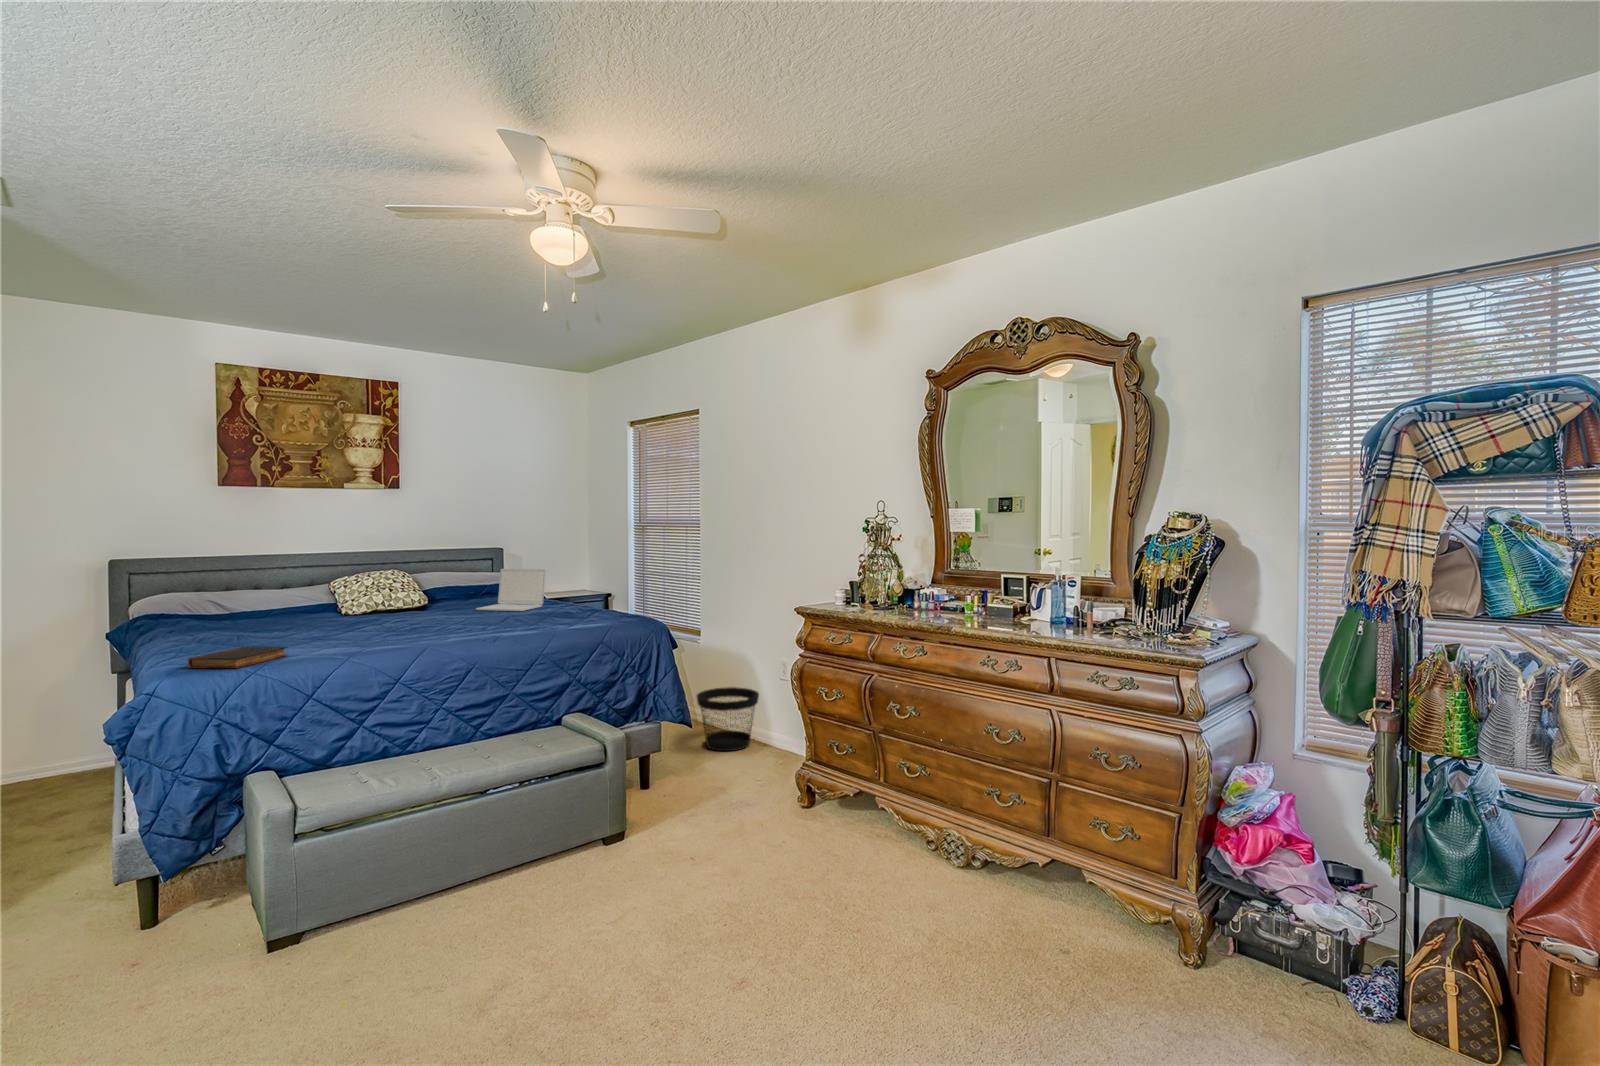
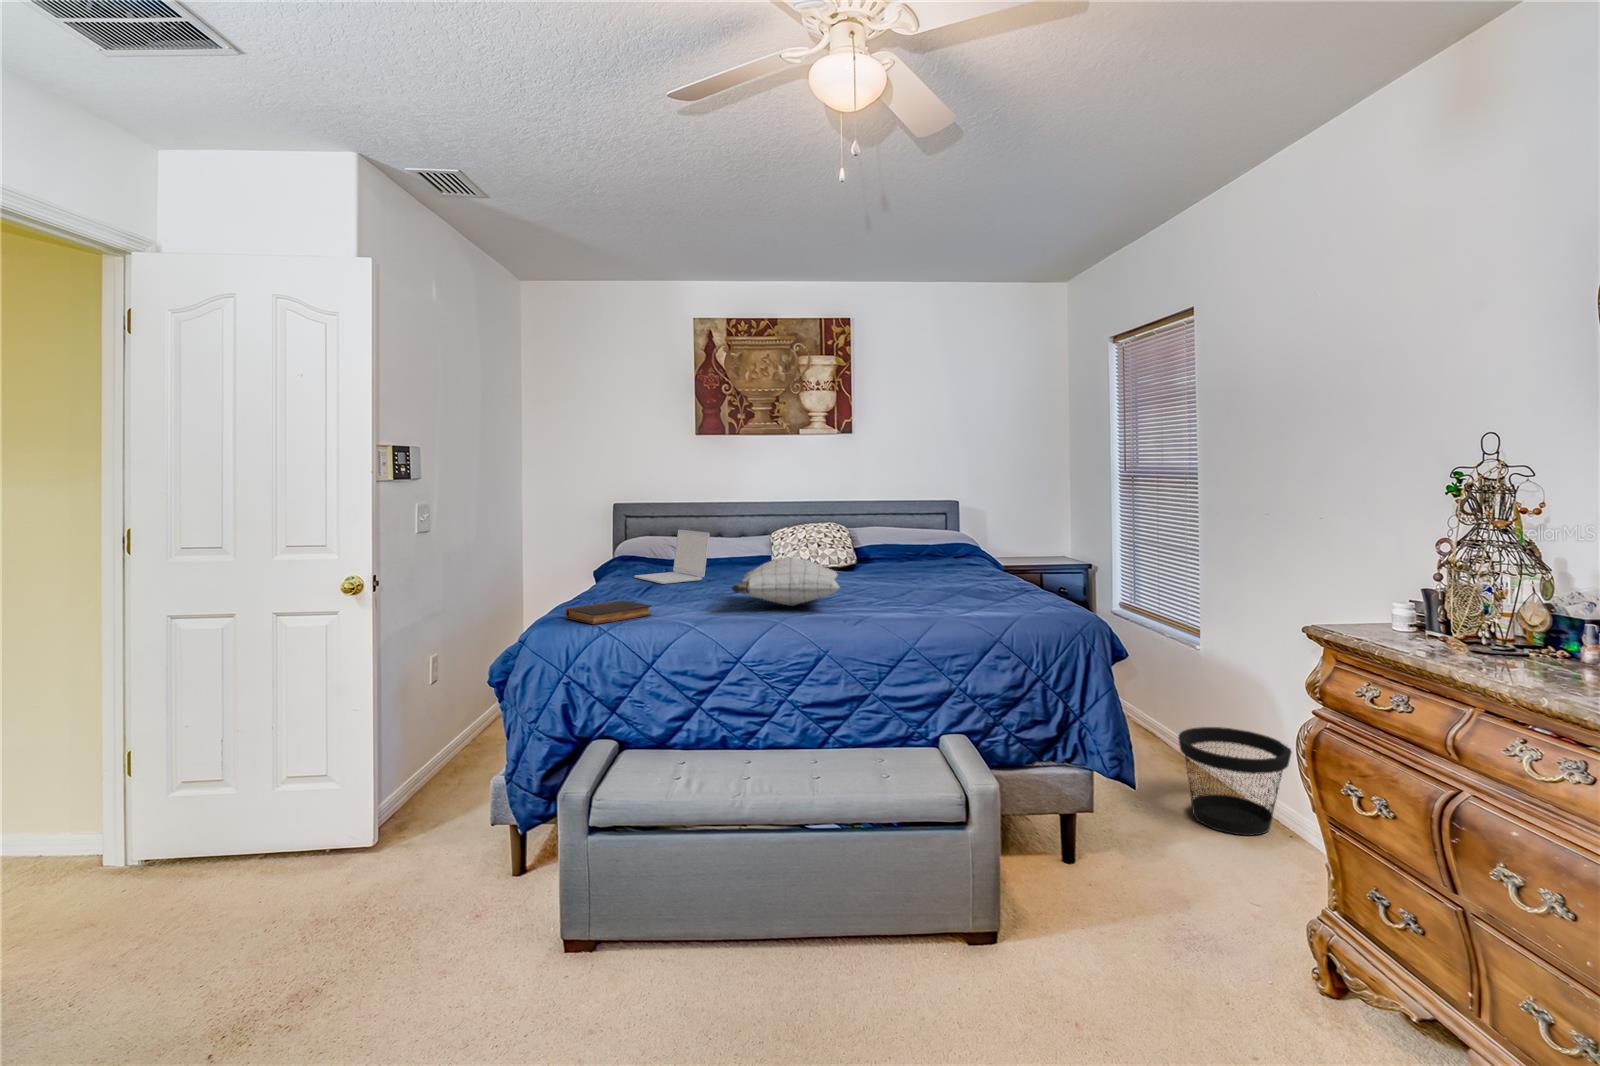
laptop: present [476,569,546,611] -> present [634,530,710,584]
pillow: none [360,595,472,636] -> present [732,557,840,606]

